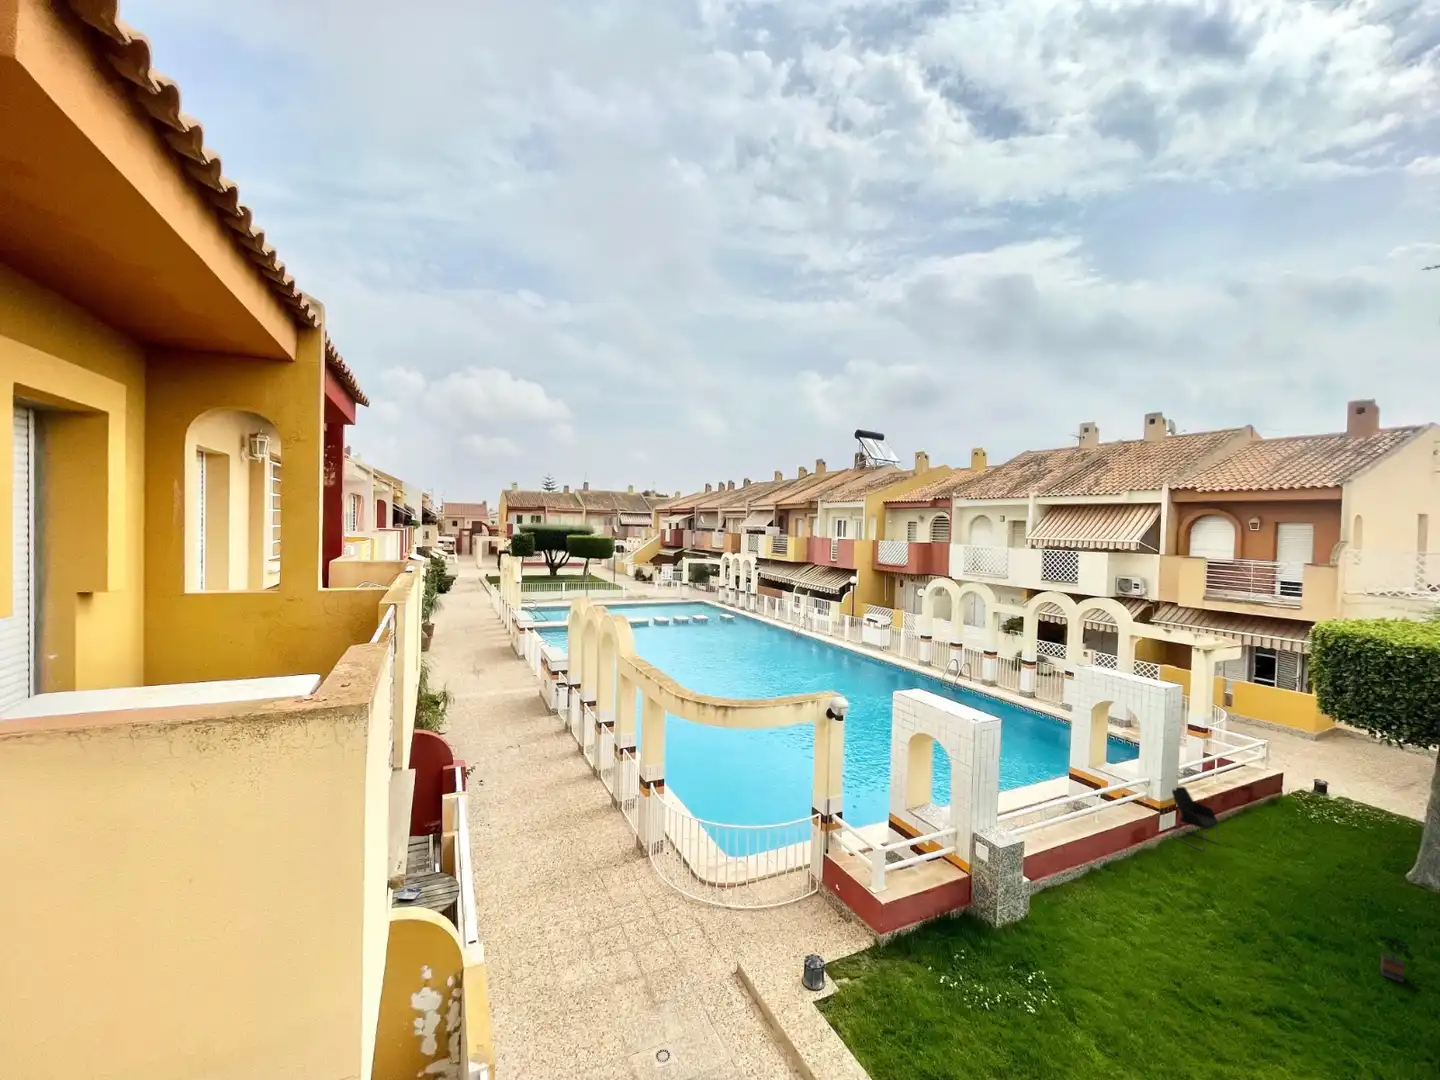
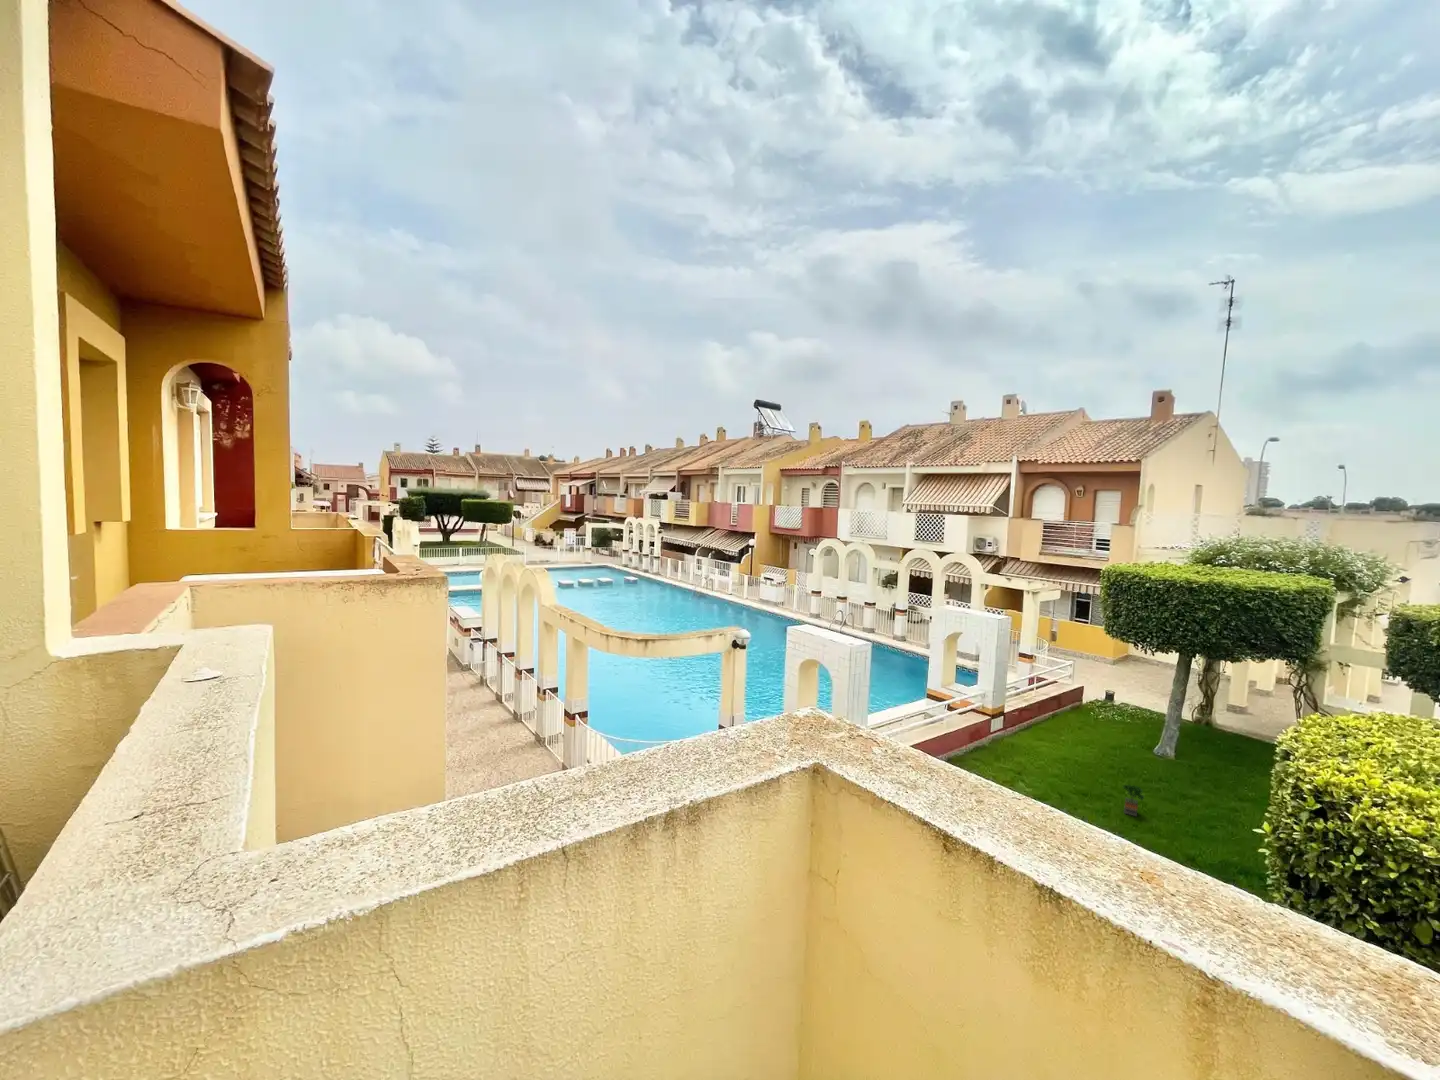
chair: present [1172,786,1218,843] -> none [998,698,1032,745]

